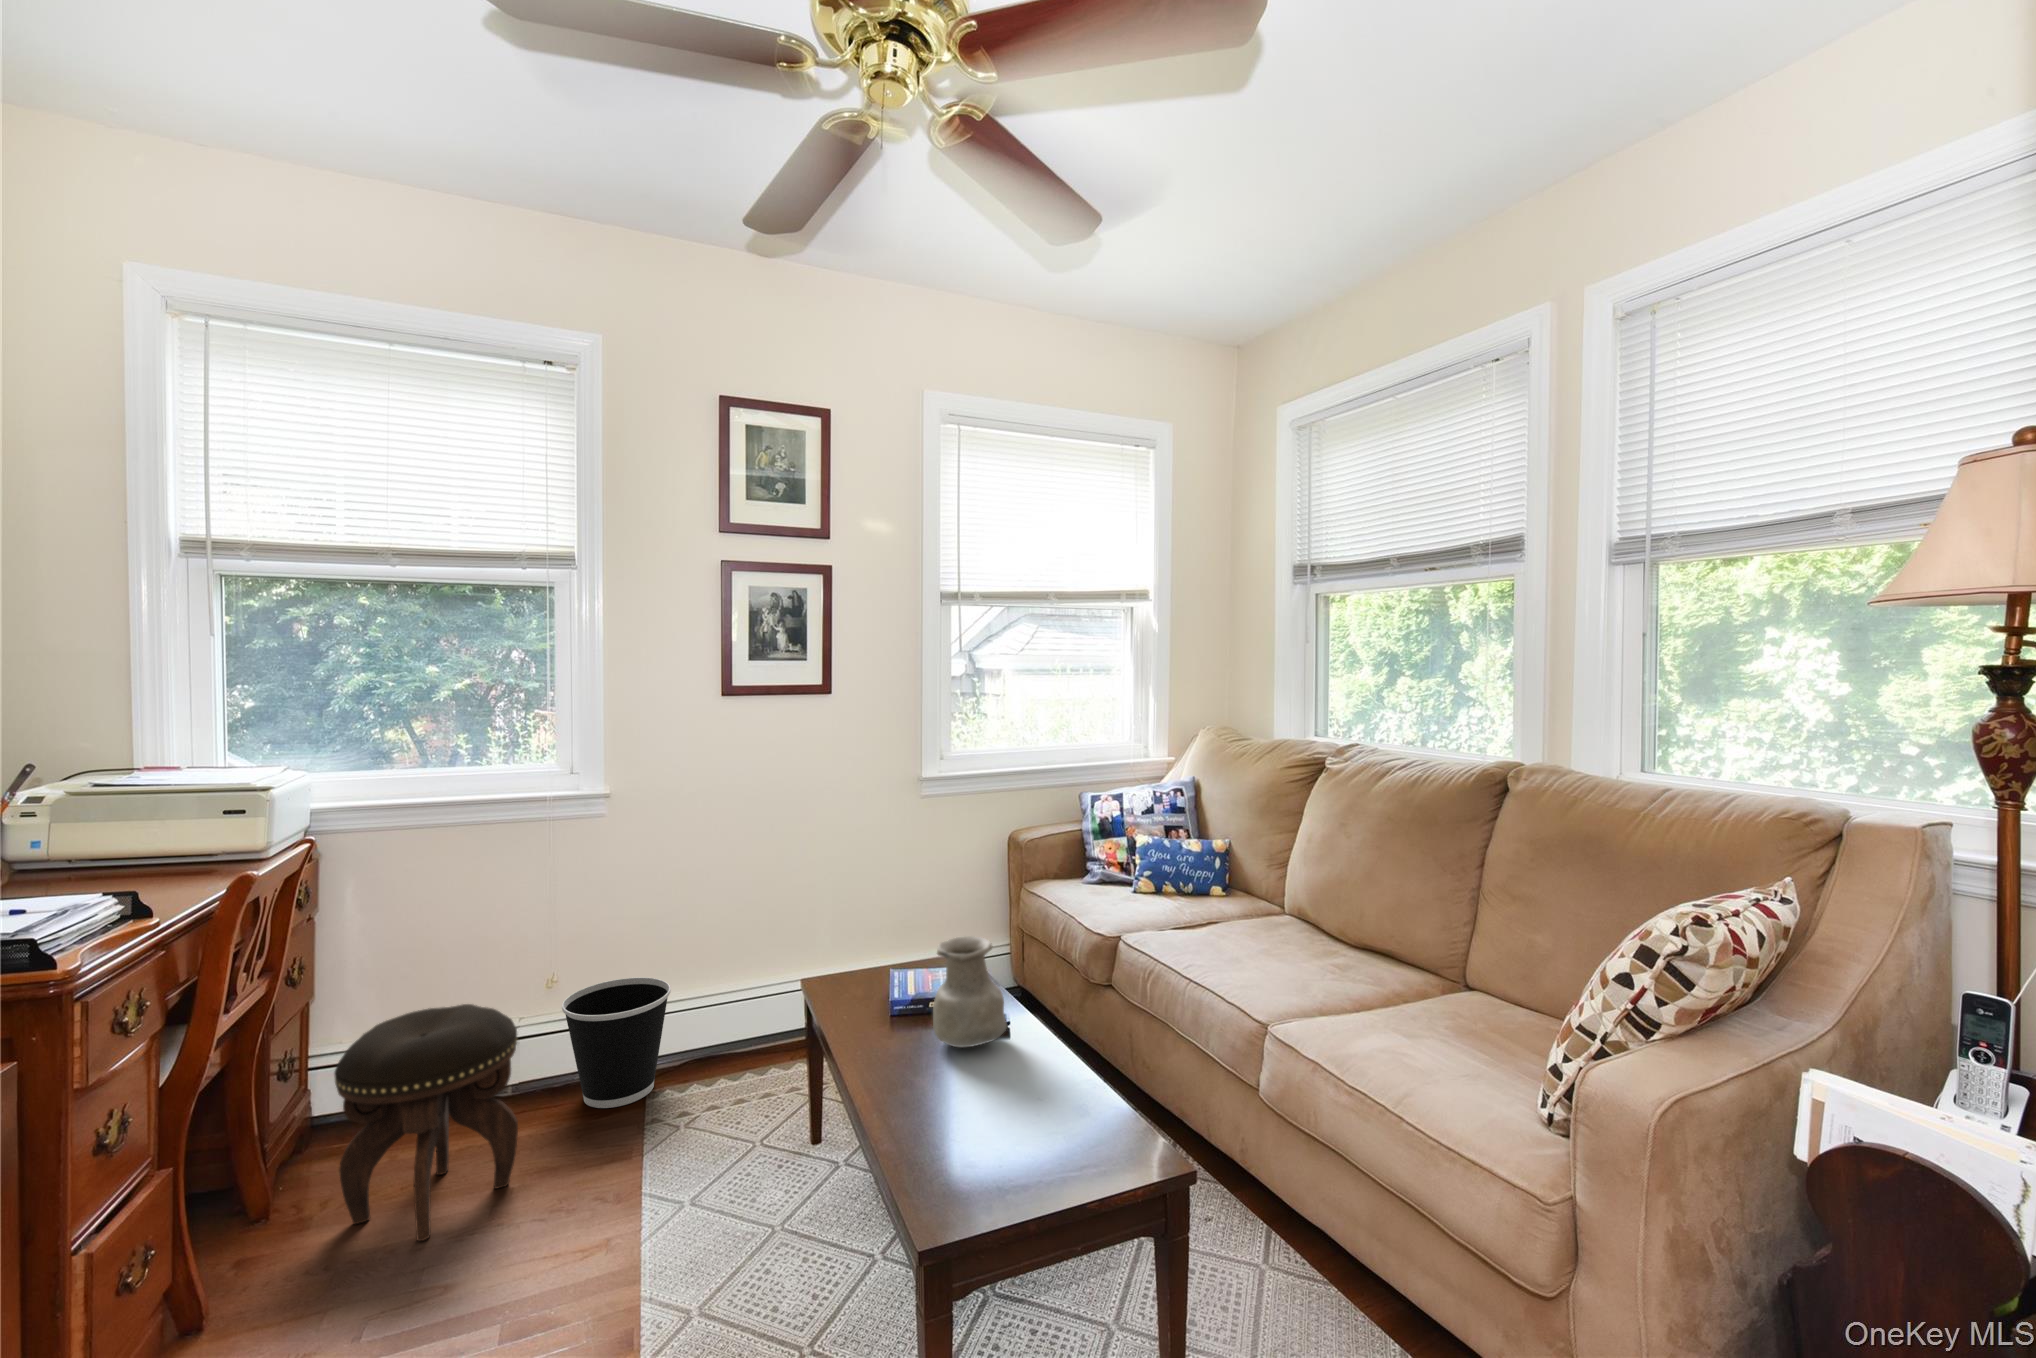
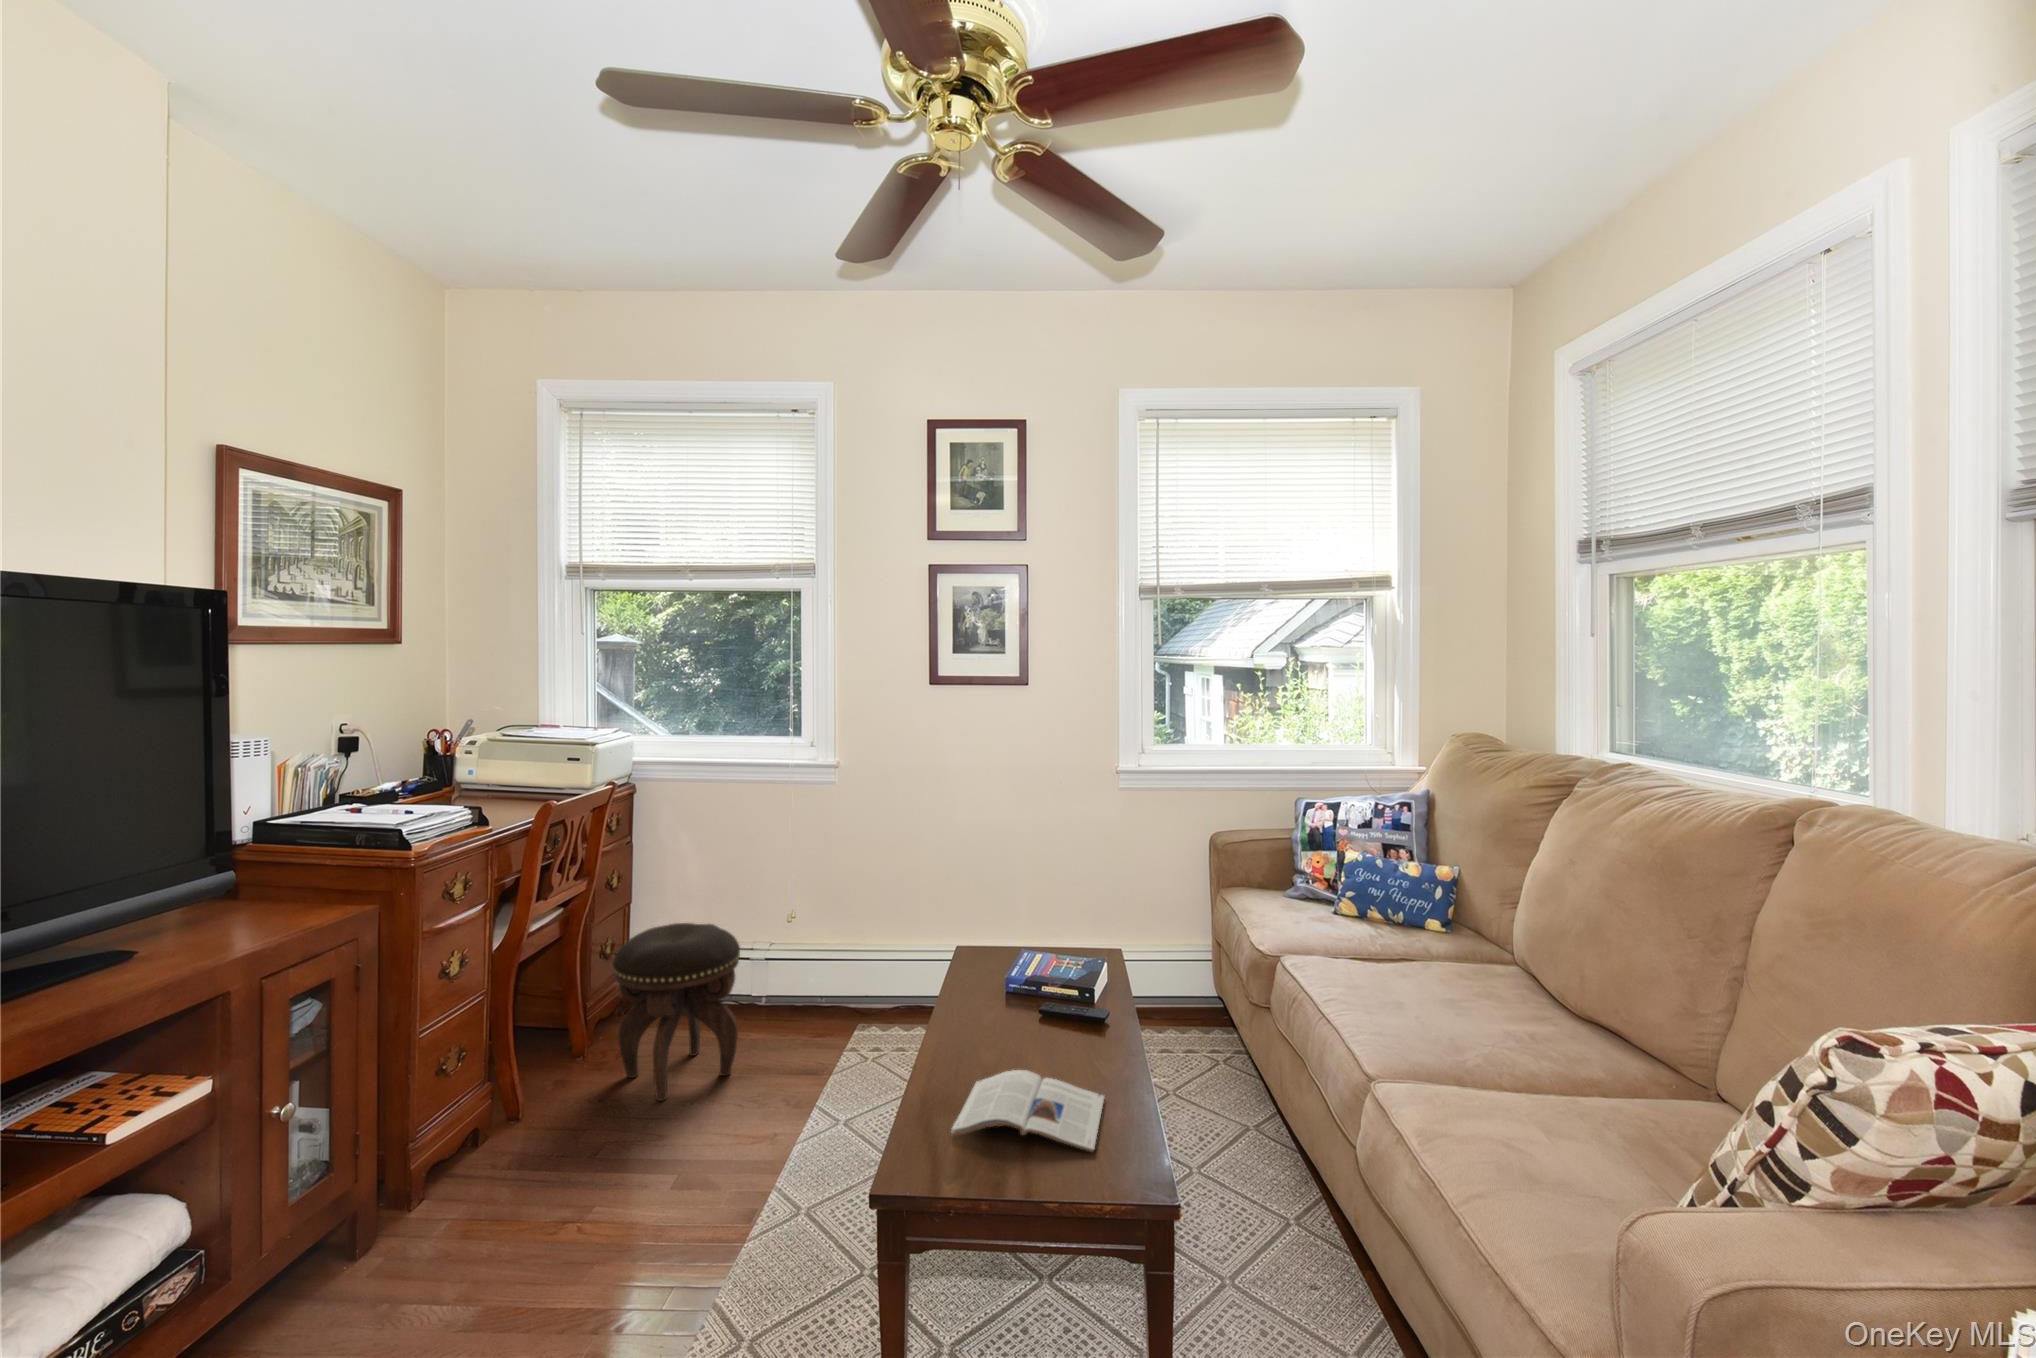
vase: present [933,936,1007,1047] -> none [1005,925,1077,1034]
wastebasket: present [562,978,671,1108] -> none [793,925,879,1032]
magazine: none [949,1082,1107,1164] -> present [951,1070,1104,1152]

